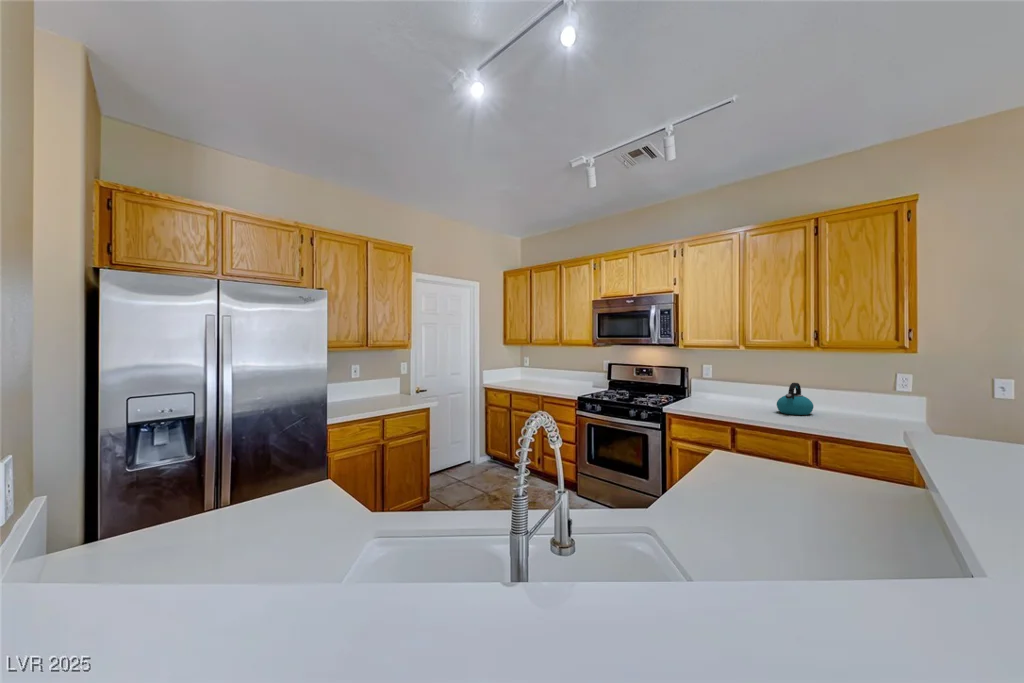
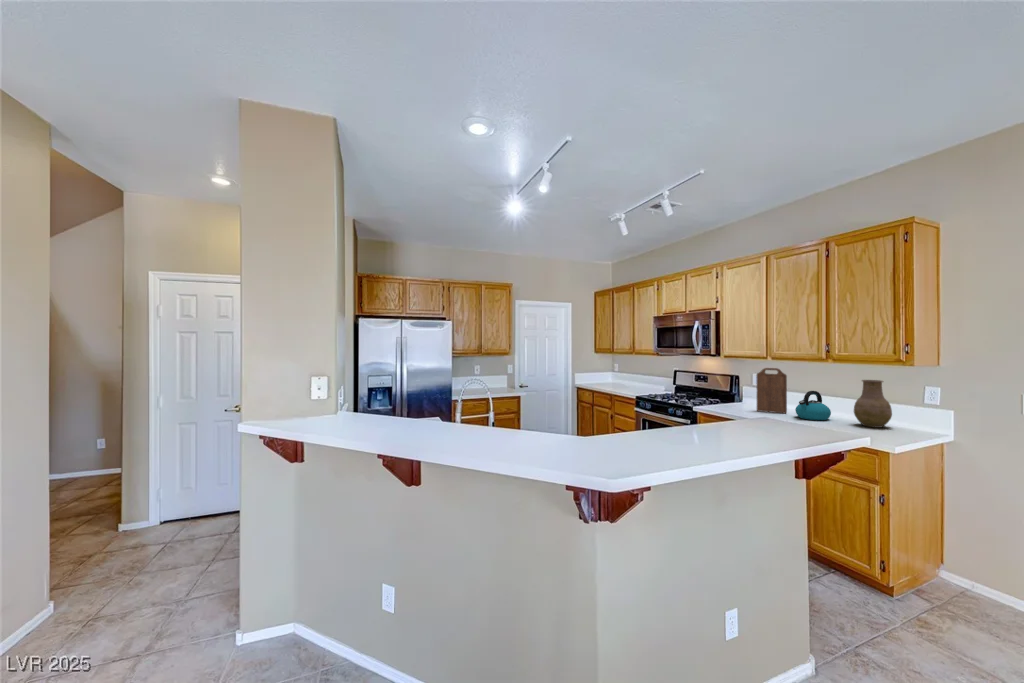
cutting board: none [730,359,762,409] -> present [756,368,787,413]
vase: none [840,369,879,420] -> present [854,380,892,428]

